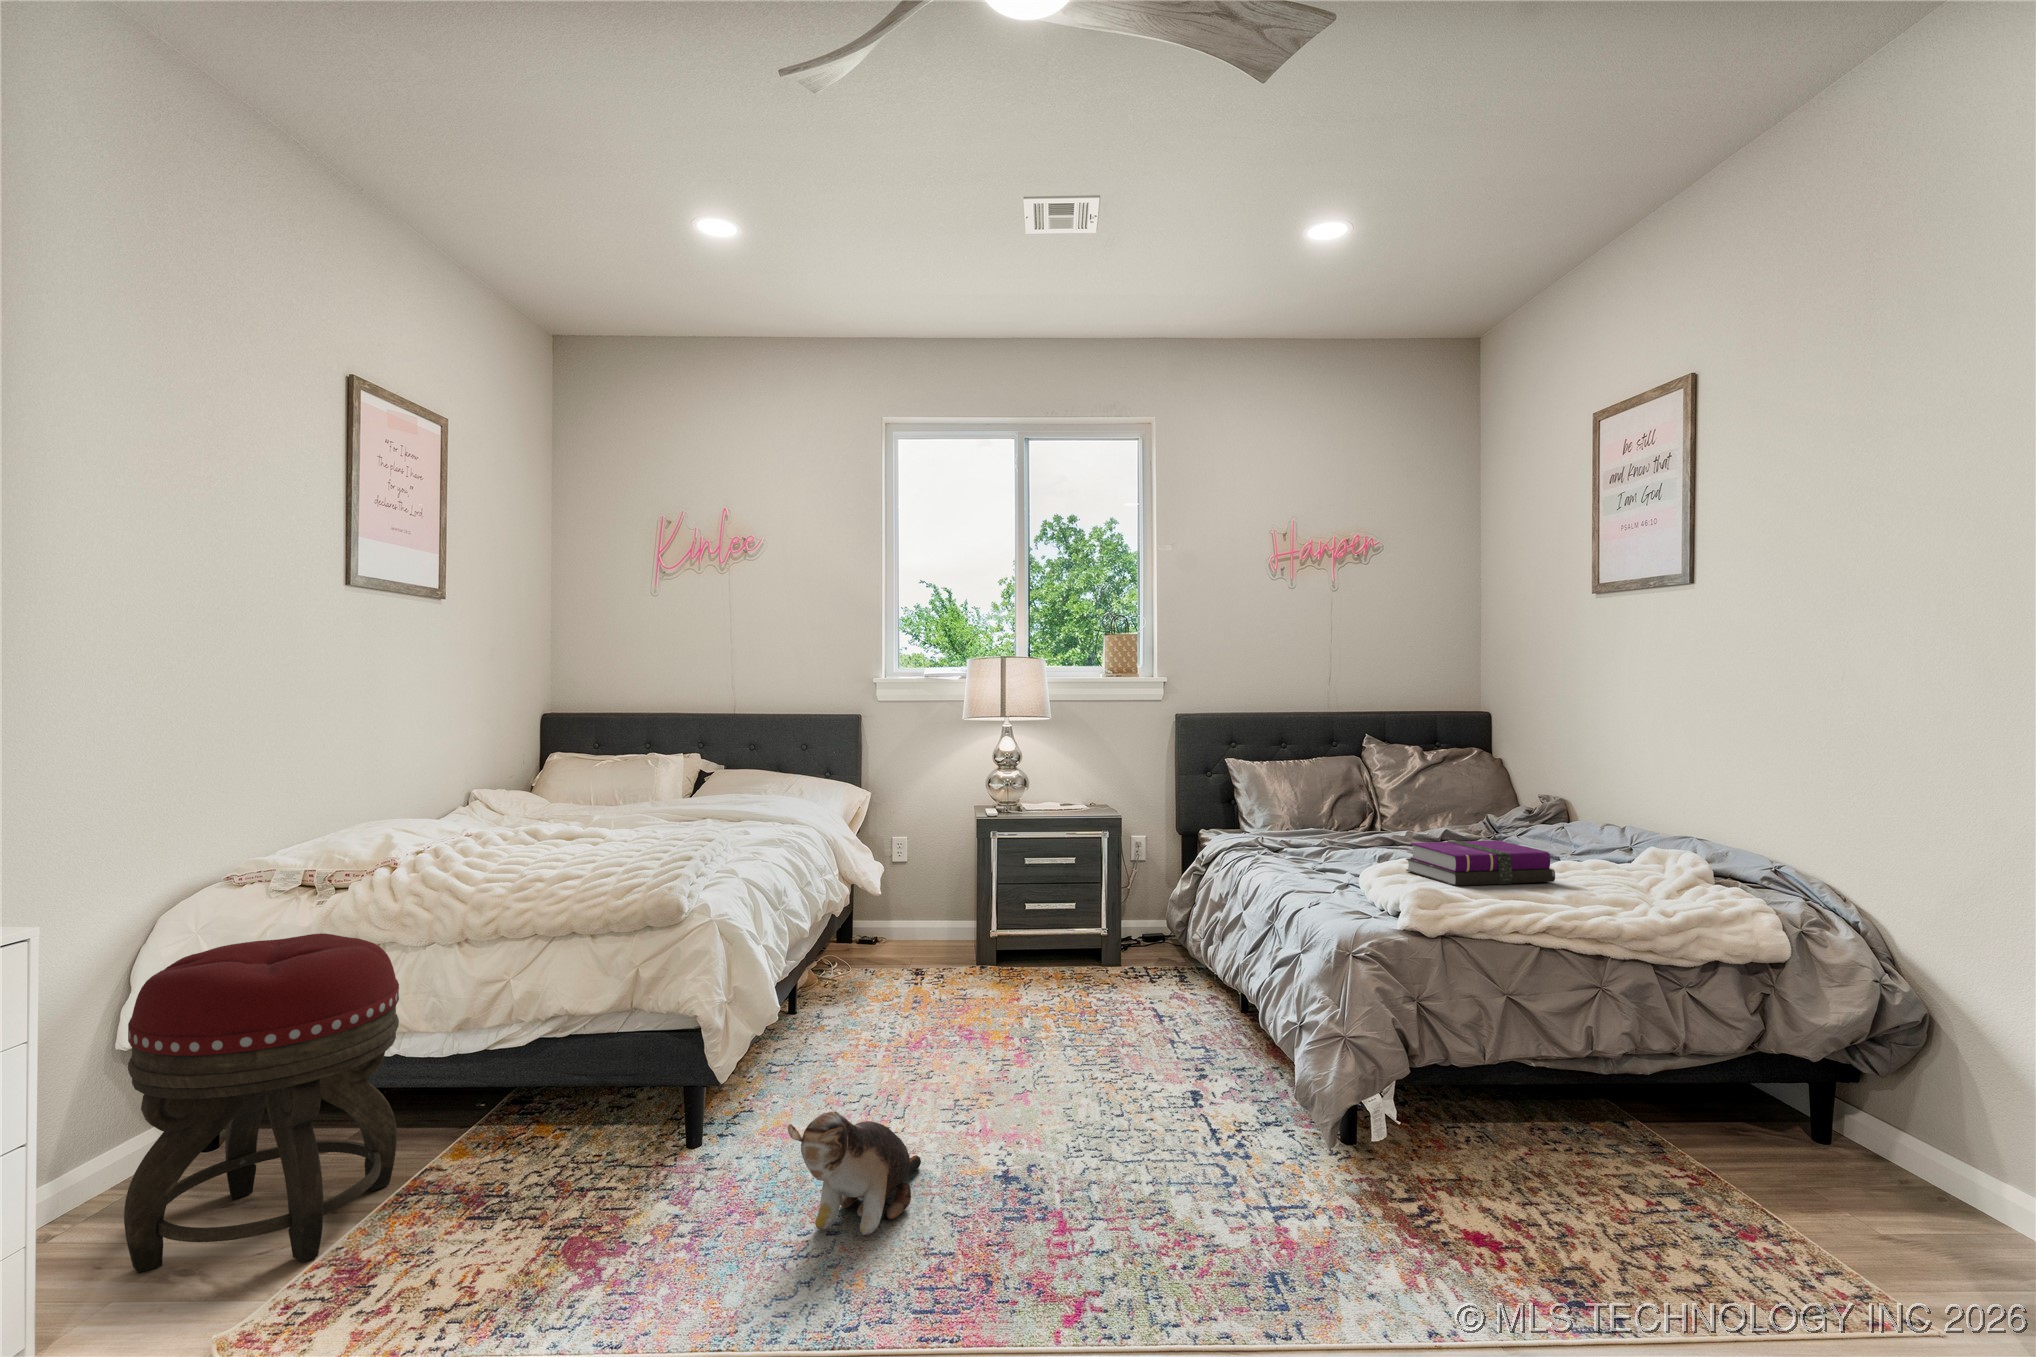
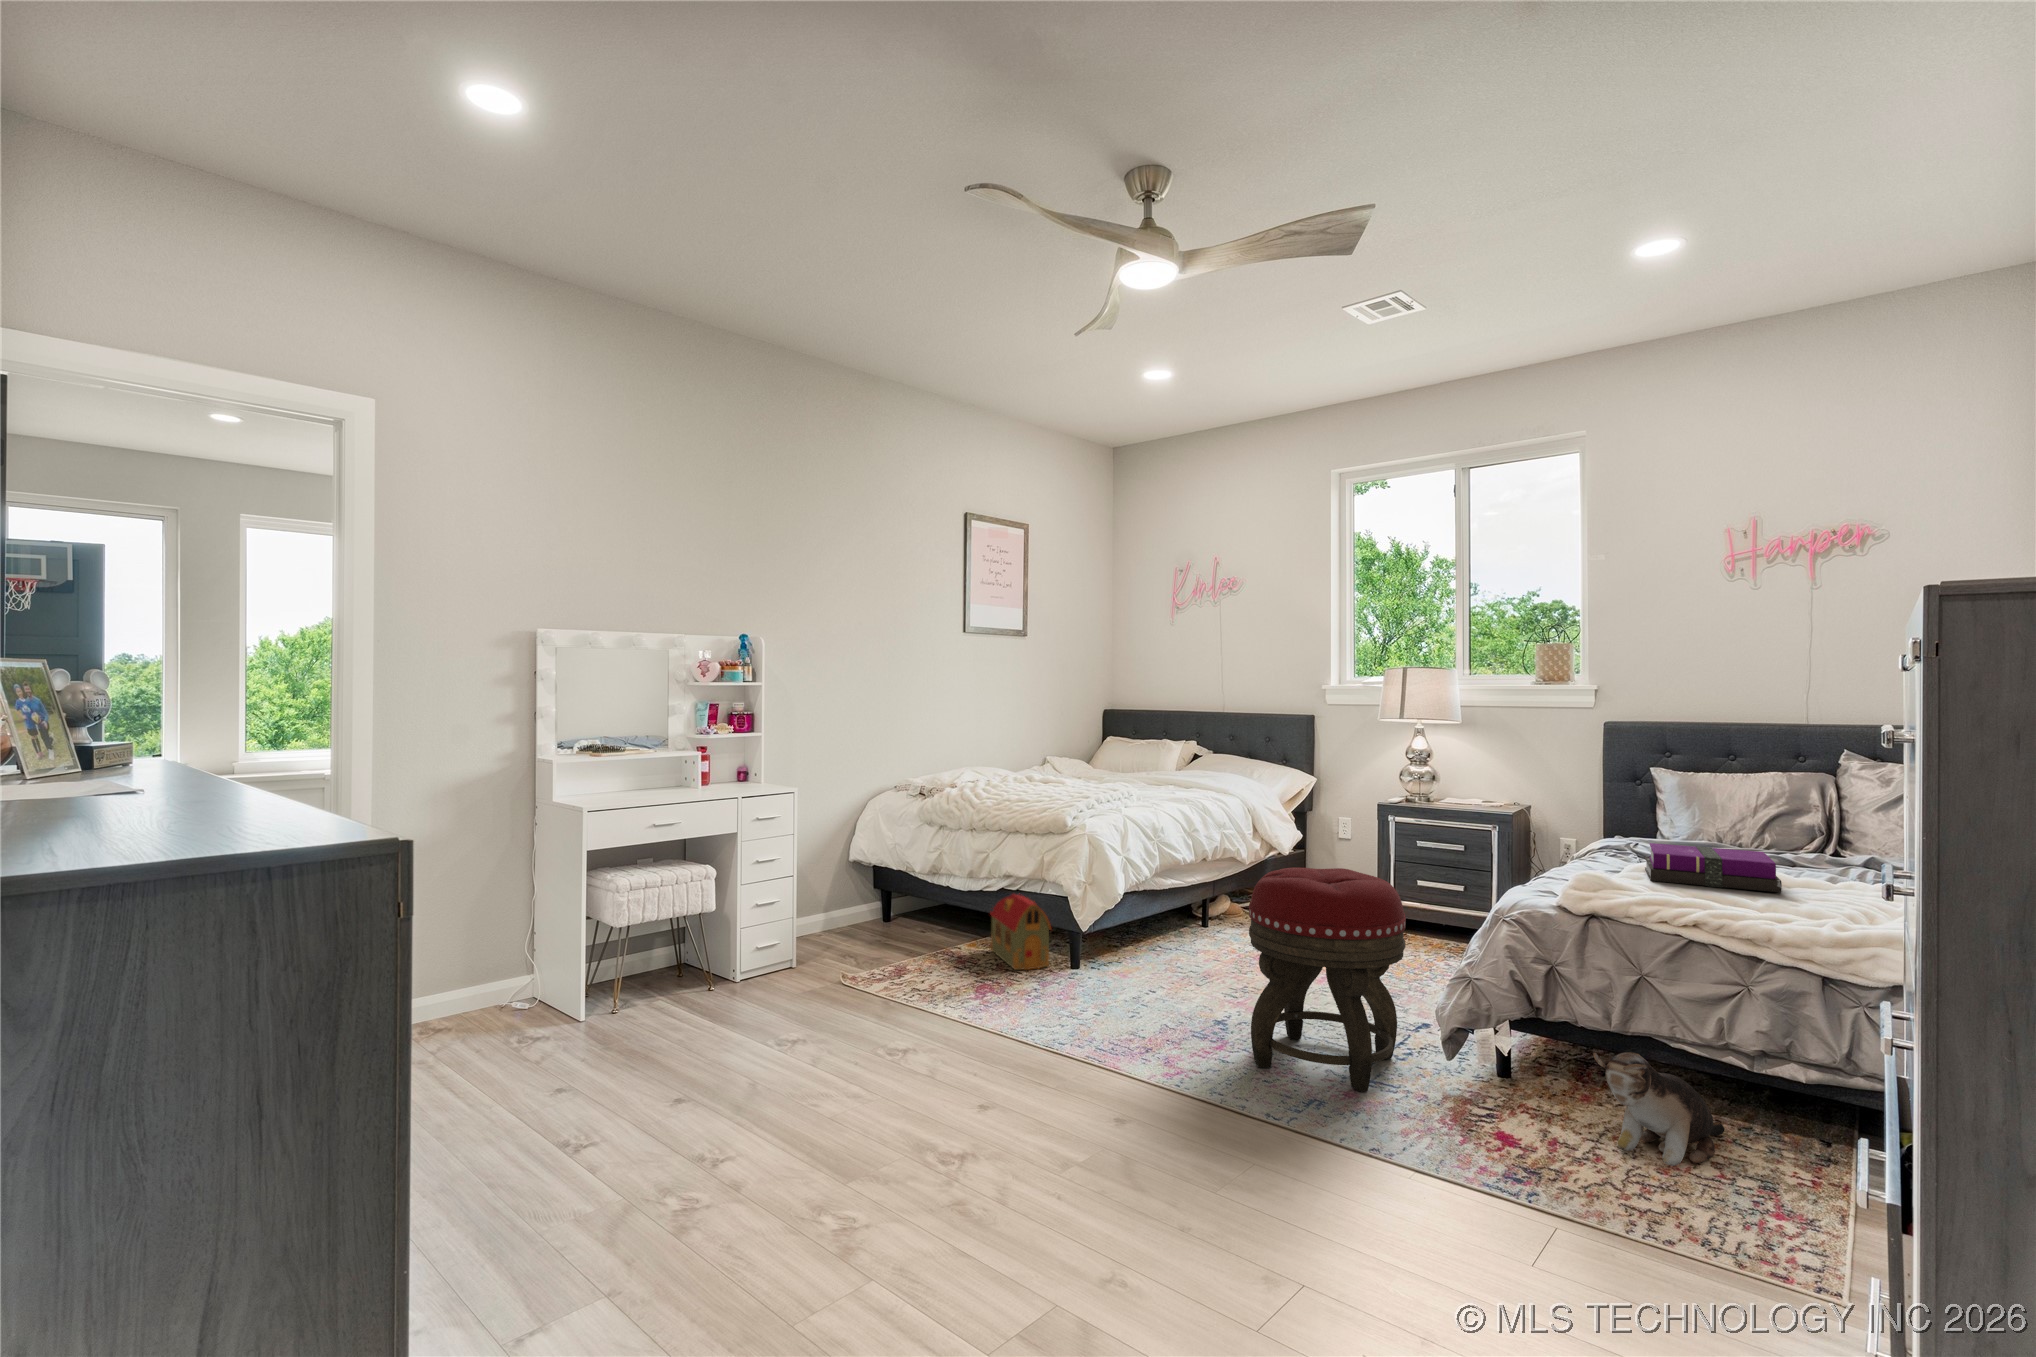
footstool: present [124,933,399,1273] -> present [1249,868,1406,1092]
toy house: none [505,1034,651,1183] -> present [990,894,1051,970]
plush toy: present [788,1111,921,1235] -> present [1593,1053,1725,1166]

